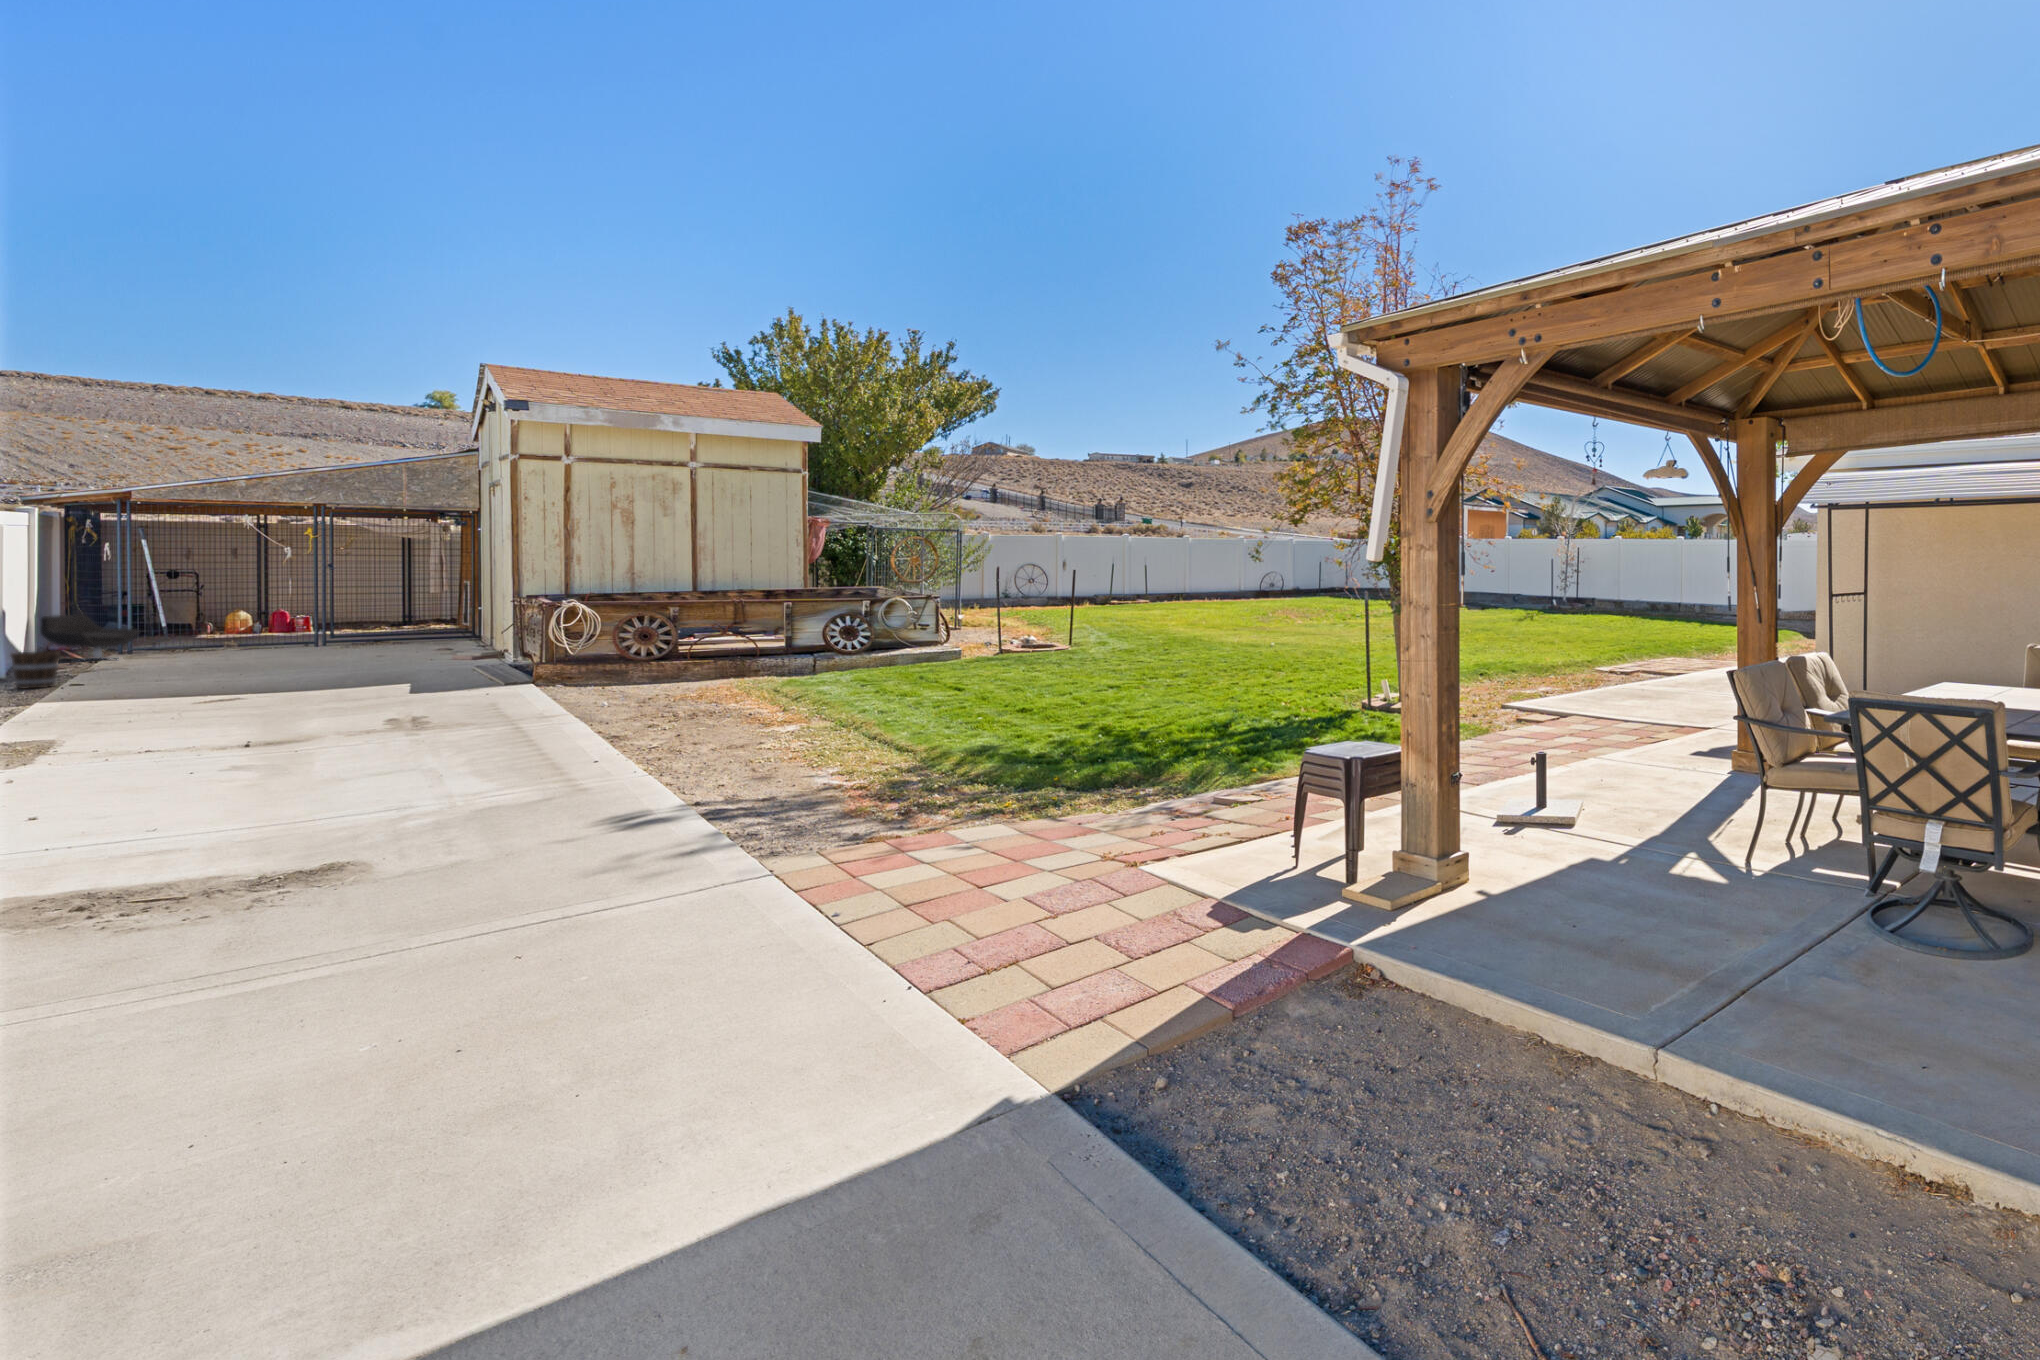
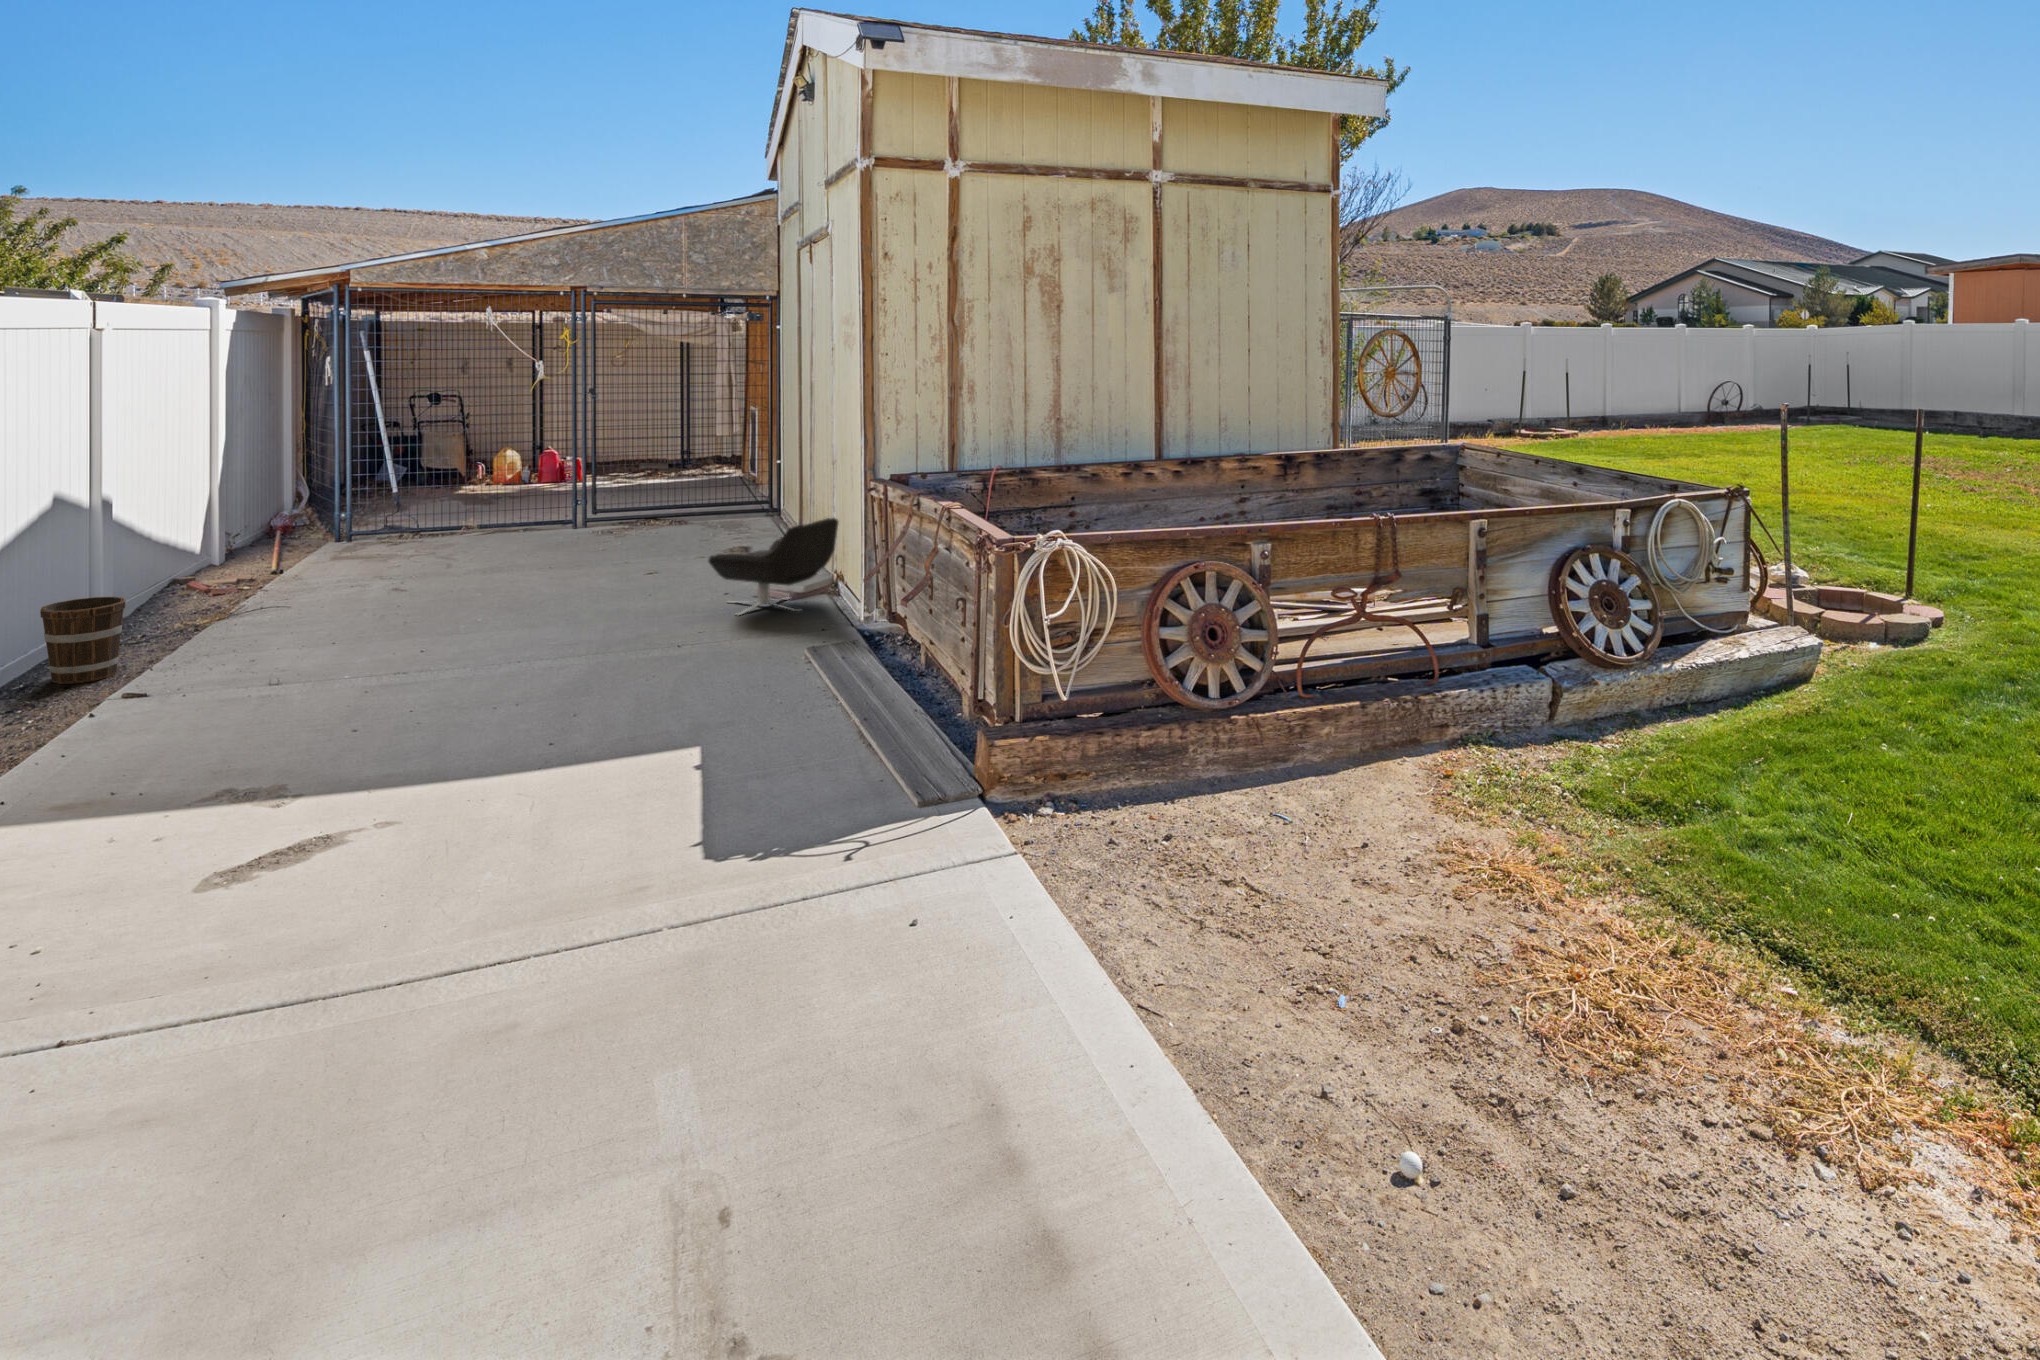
lounge chair: present [40,614,140,660] -> present [709,518,839,615]

